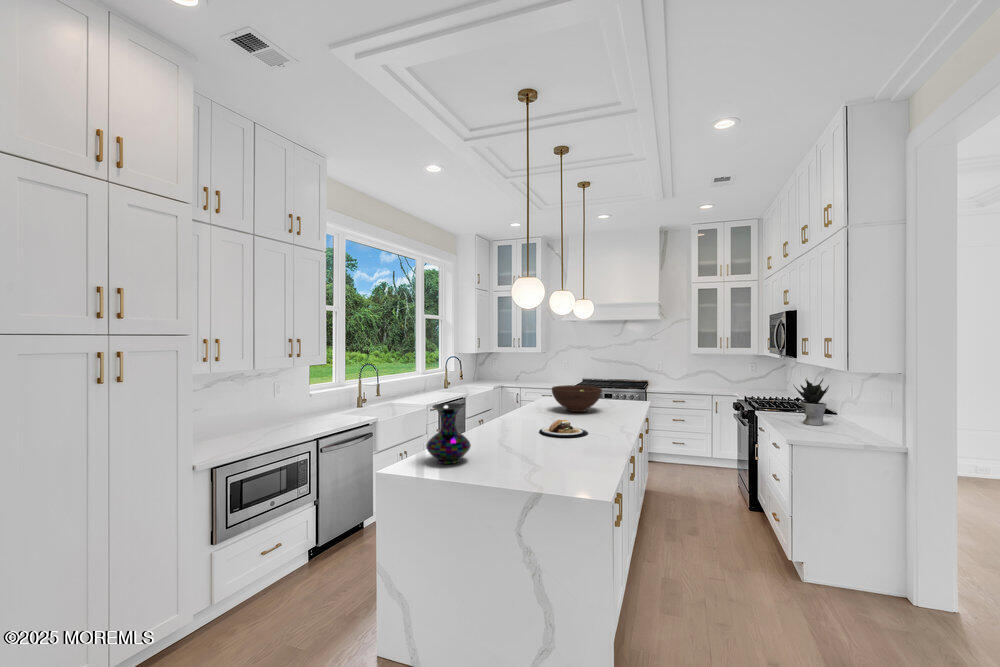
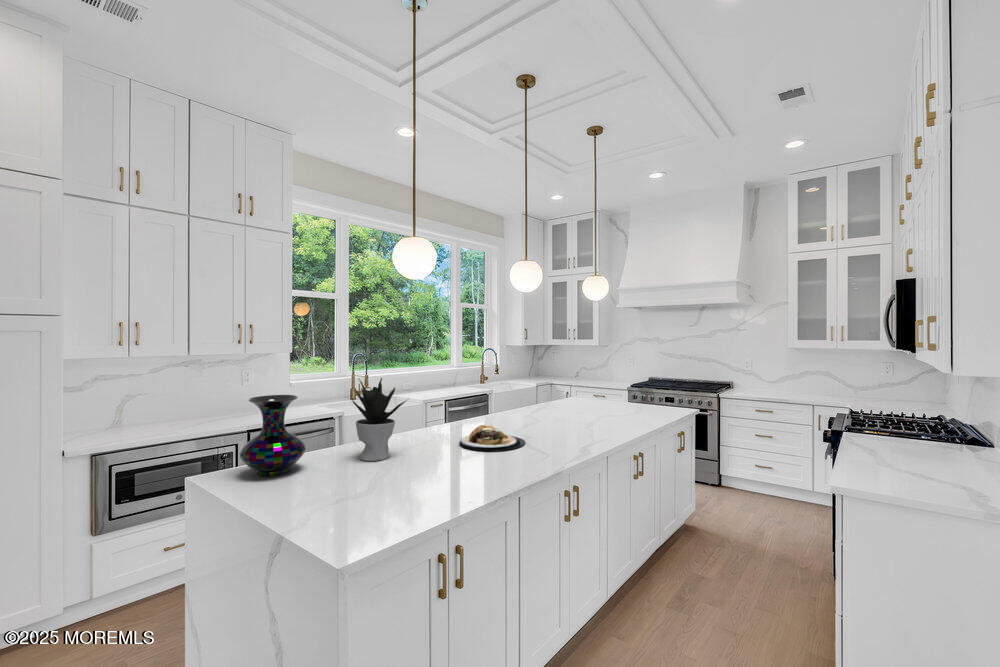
potted plant: present [794,378,829,425] -> present [351,378,406,461]
fruit bowl: present [552,385,602,412] -> none [530,382,596,417]

